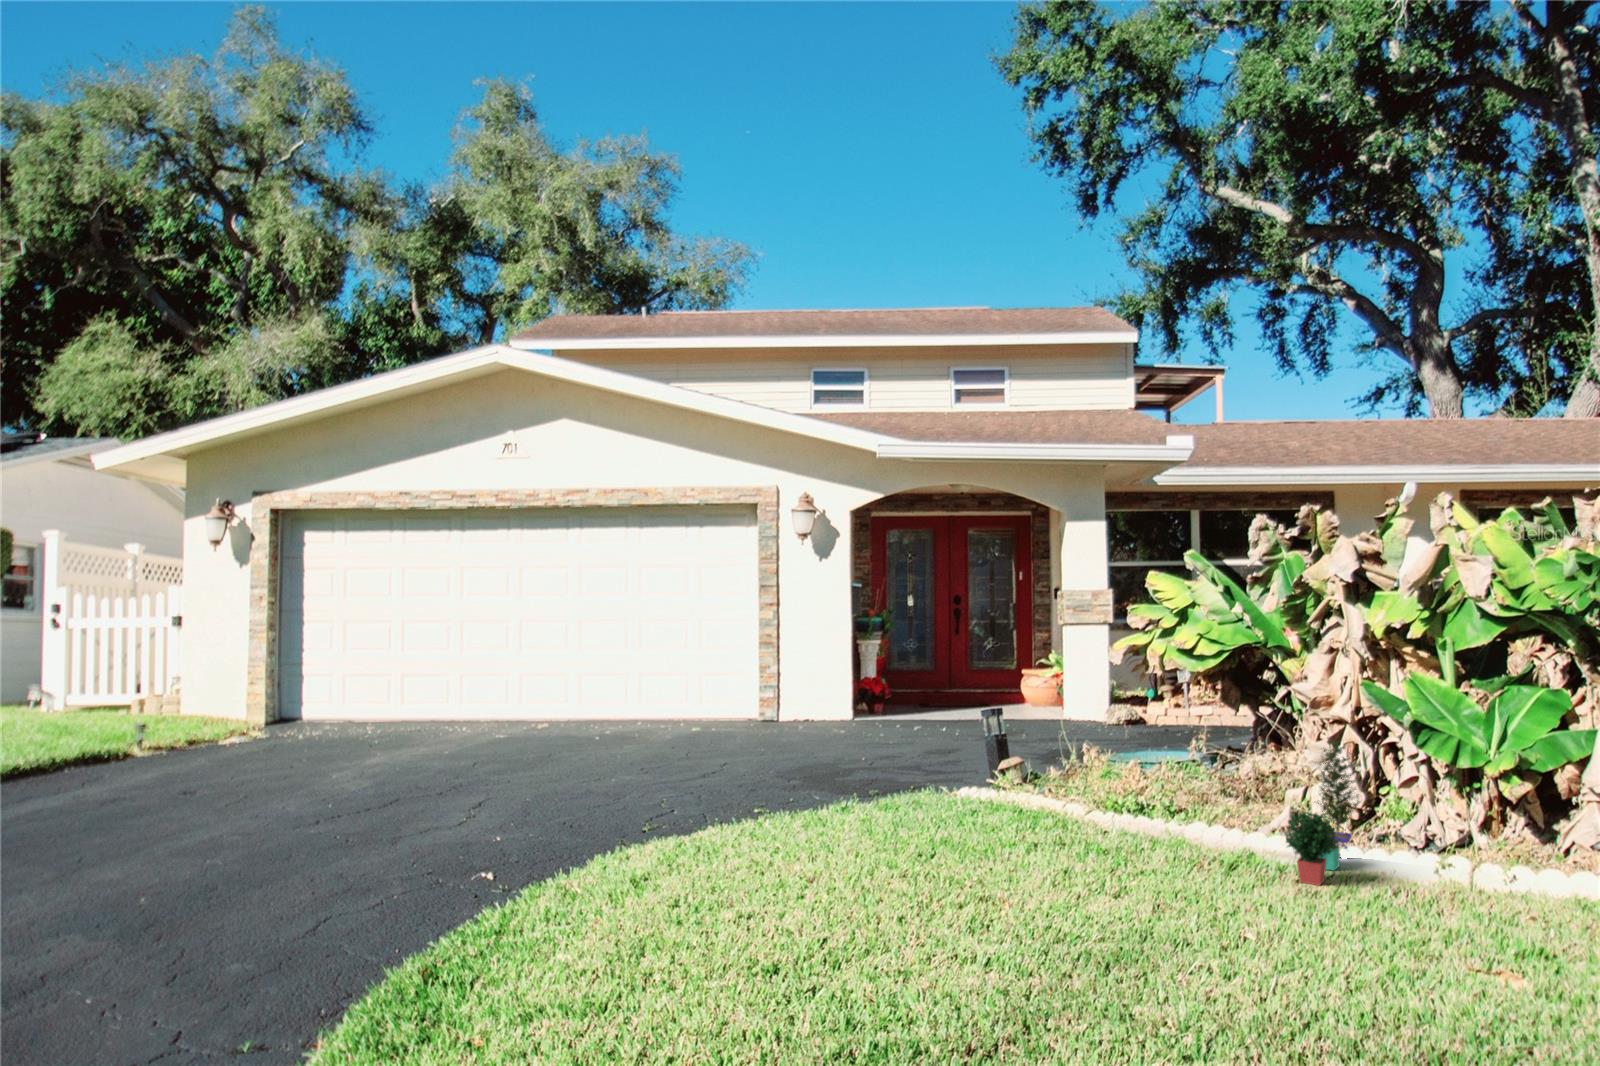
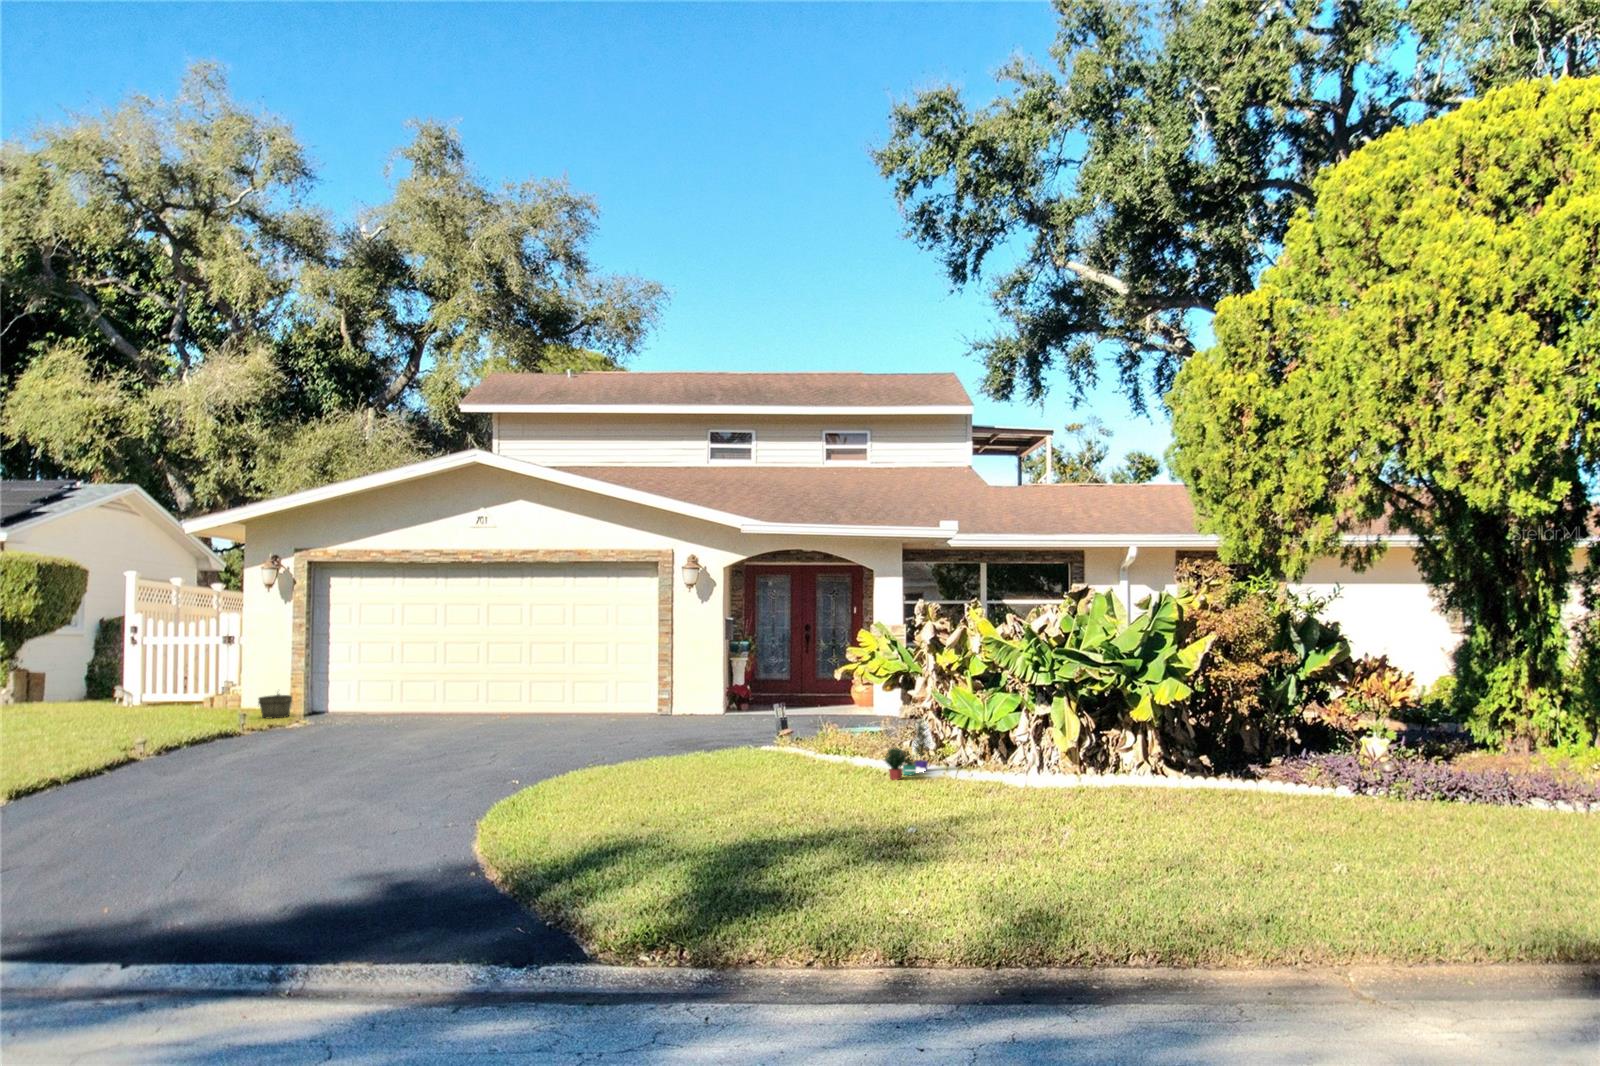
wooden bucket: none [193,689,246,730] -> present [258,694,292,718]

